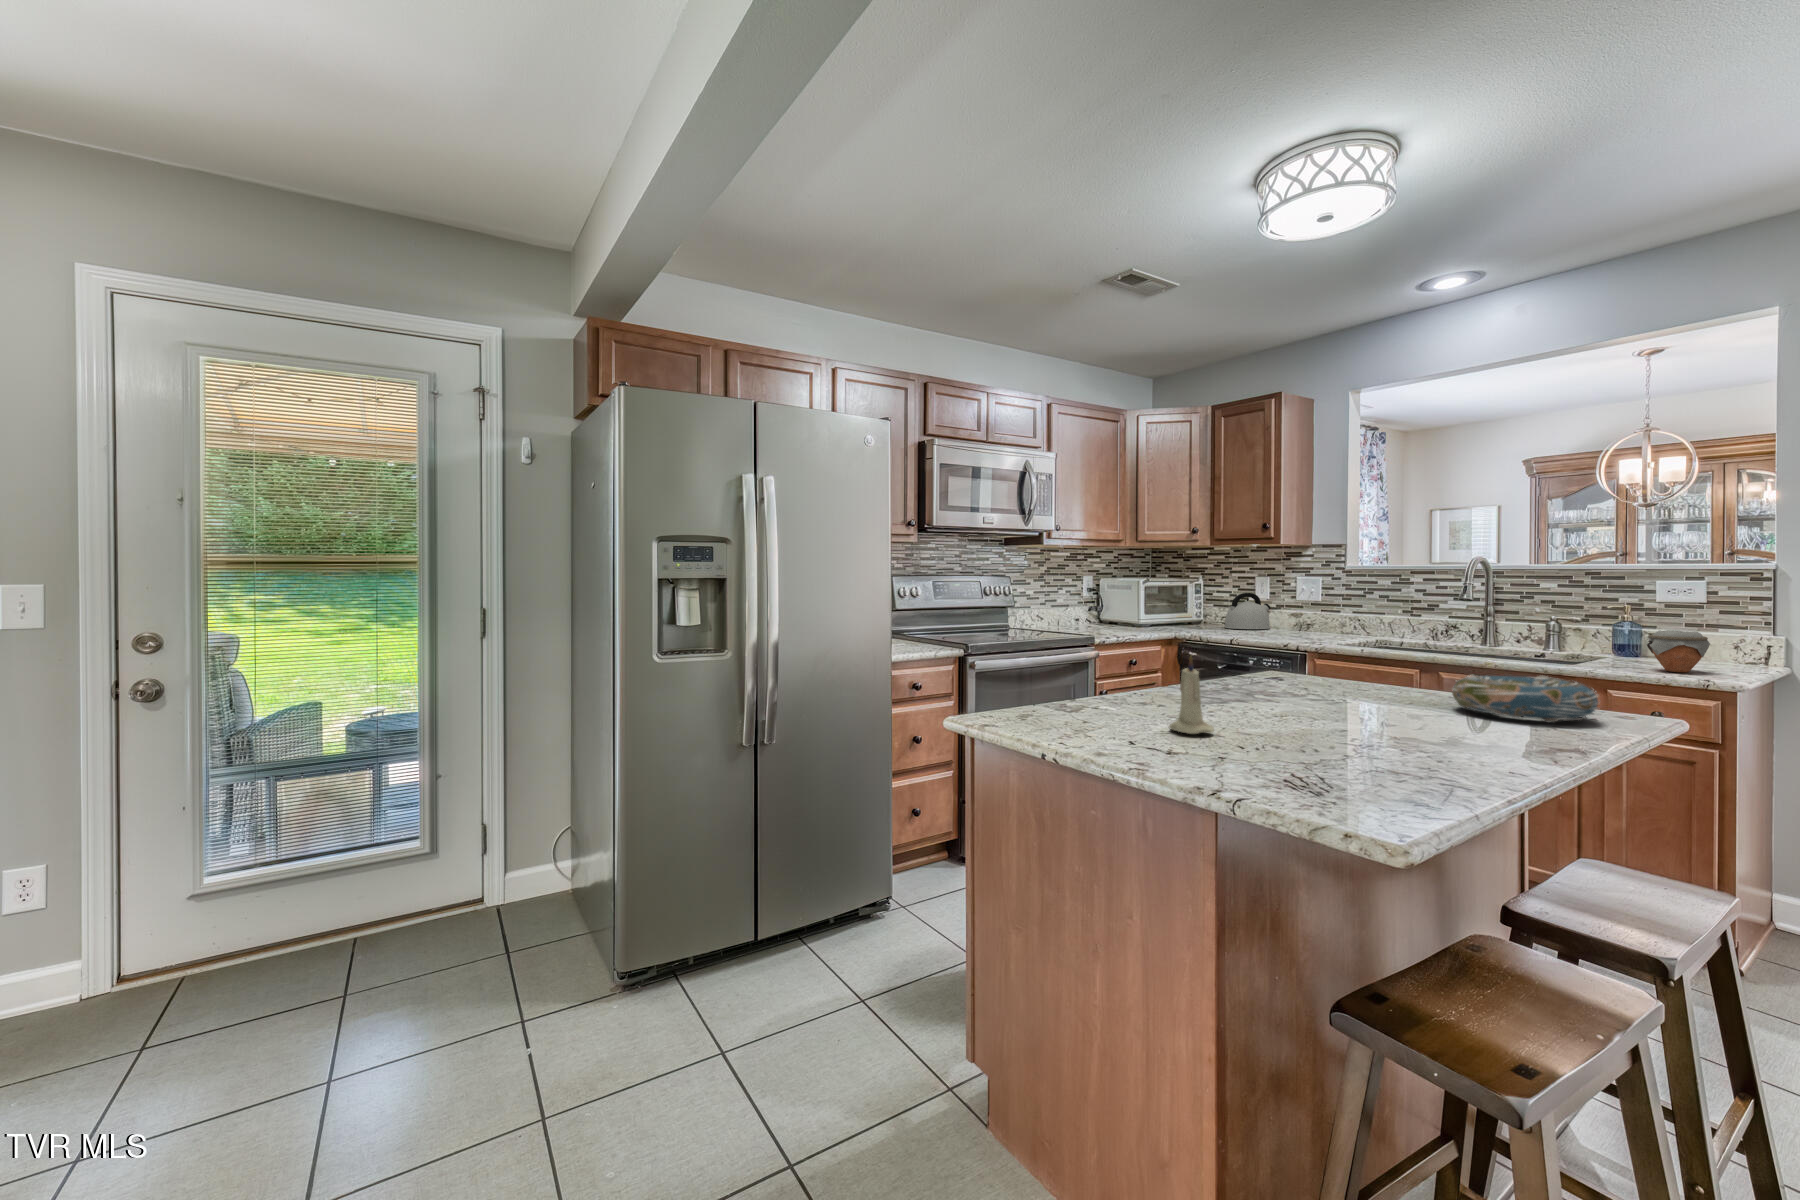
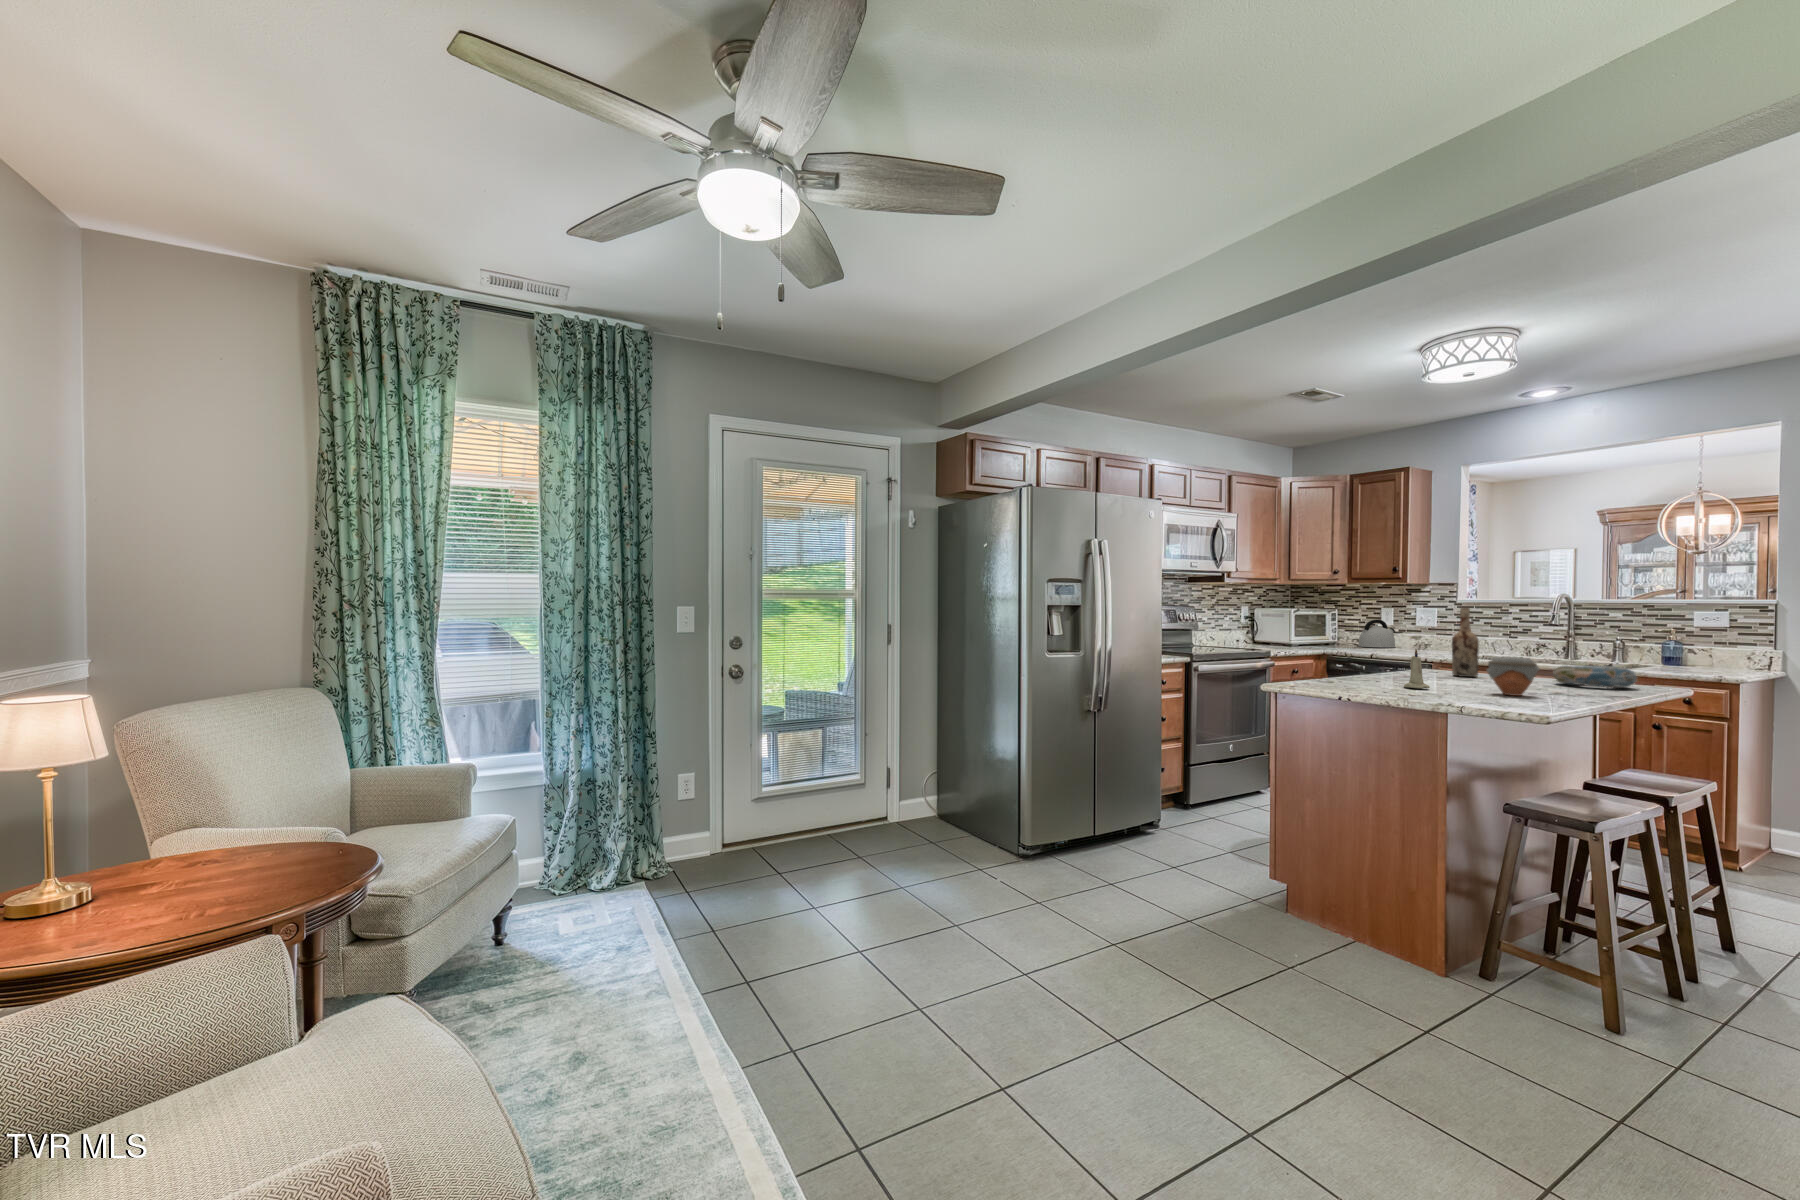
wine bottle: none [1294,574,1335,692] -> present [1452,607,1479,677]
jar: present [1647,630,1710,672] -> present [1487,656,1540,696]

